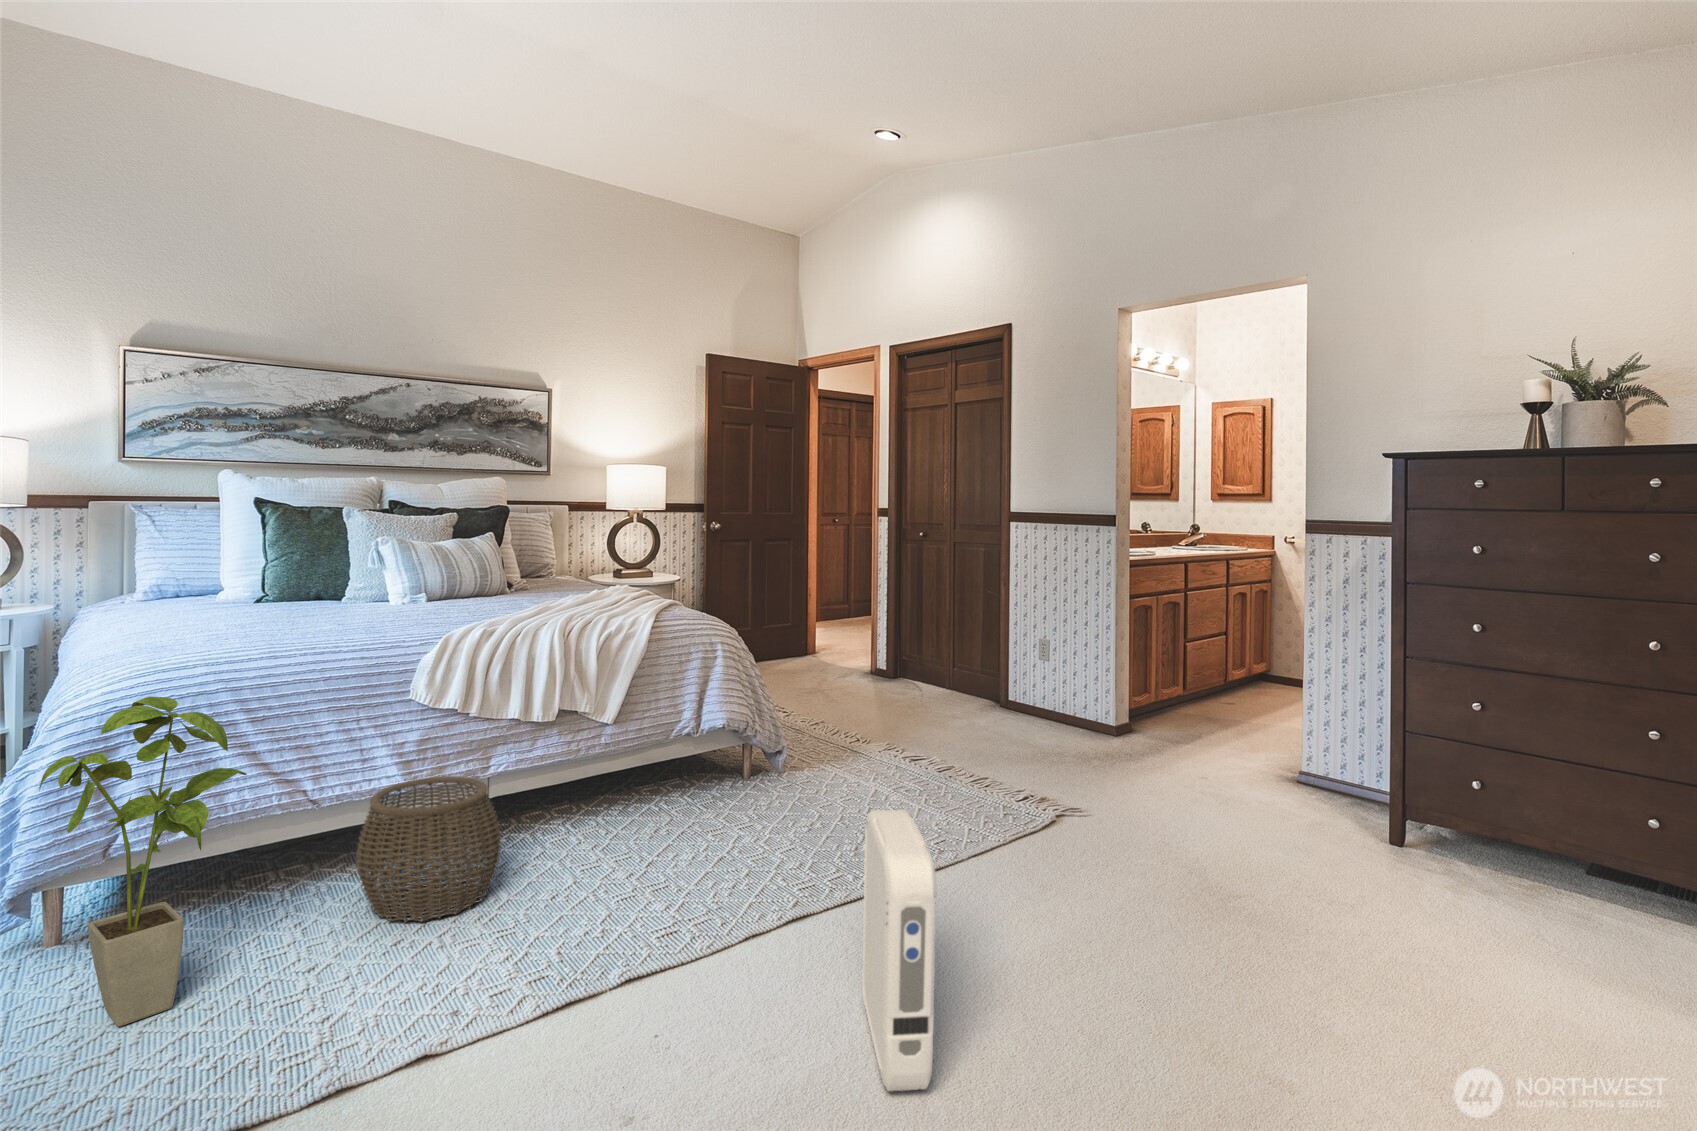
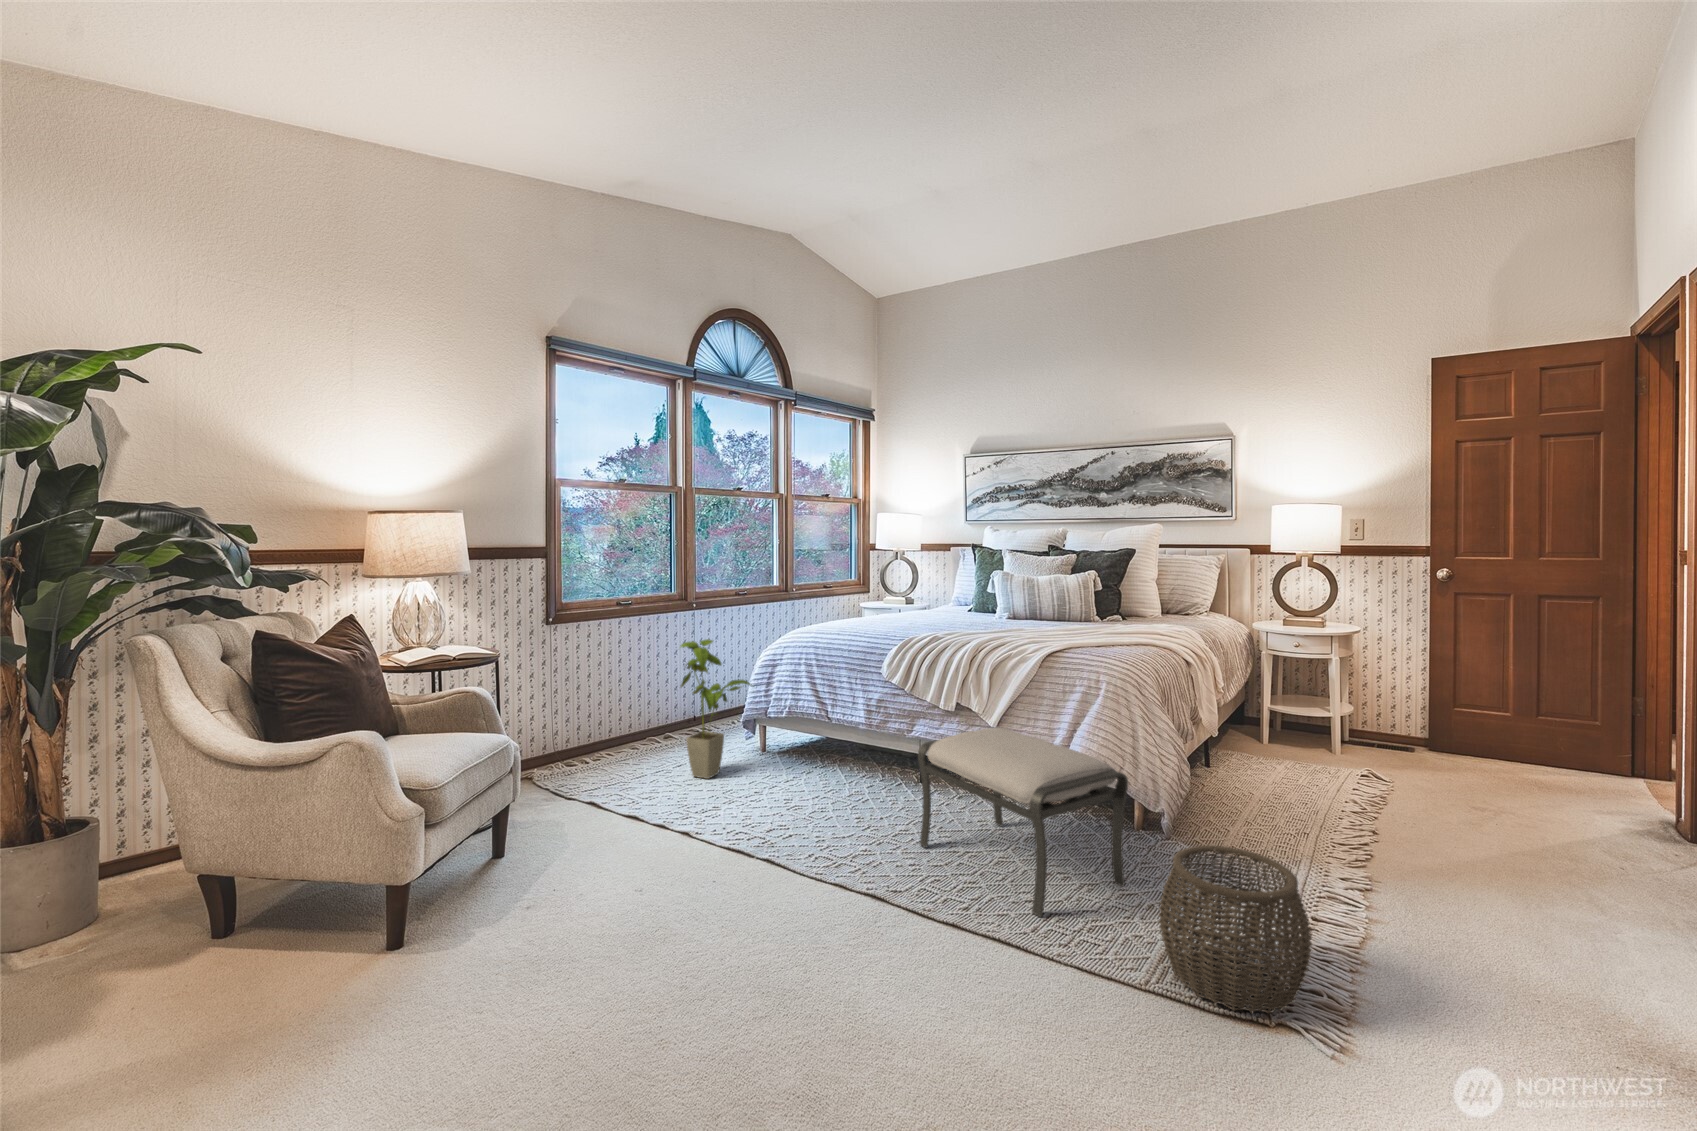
ottoman: none [680,701,893,872] -> present [918,727,1128,917]
woven basket: present [357,776,501,922] -> present [1159,845,1312,1013]
air purifier: present [862,810,936,1091] -> none [643,793,771,979]

